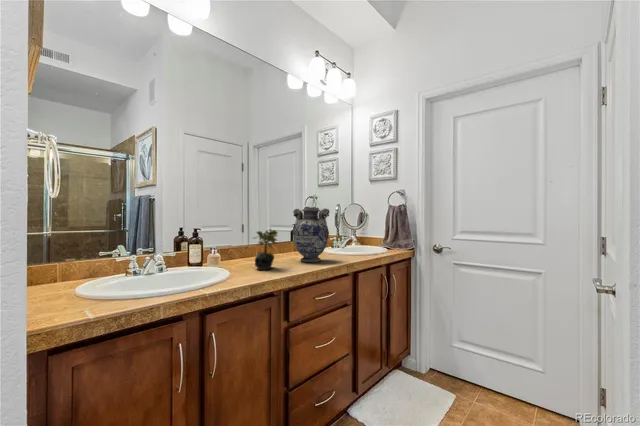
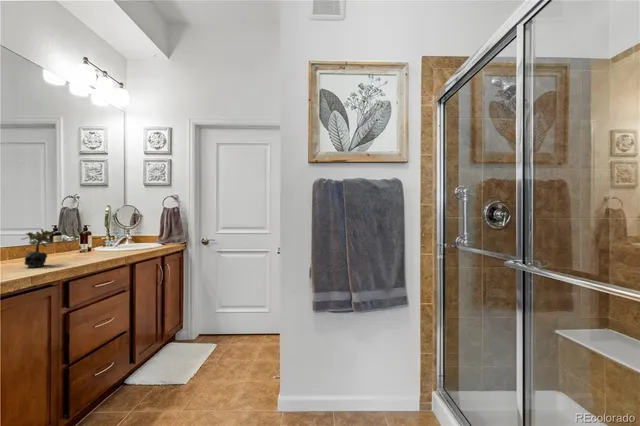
decorative vase: present [293,208,330,262] -> none [65,210,106,259]

